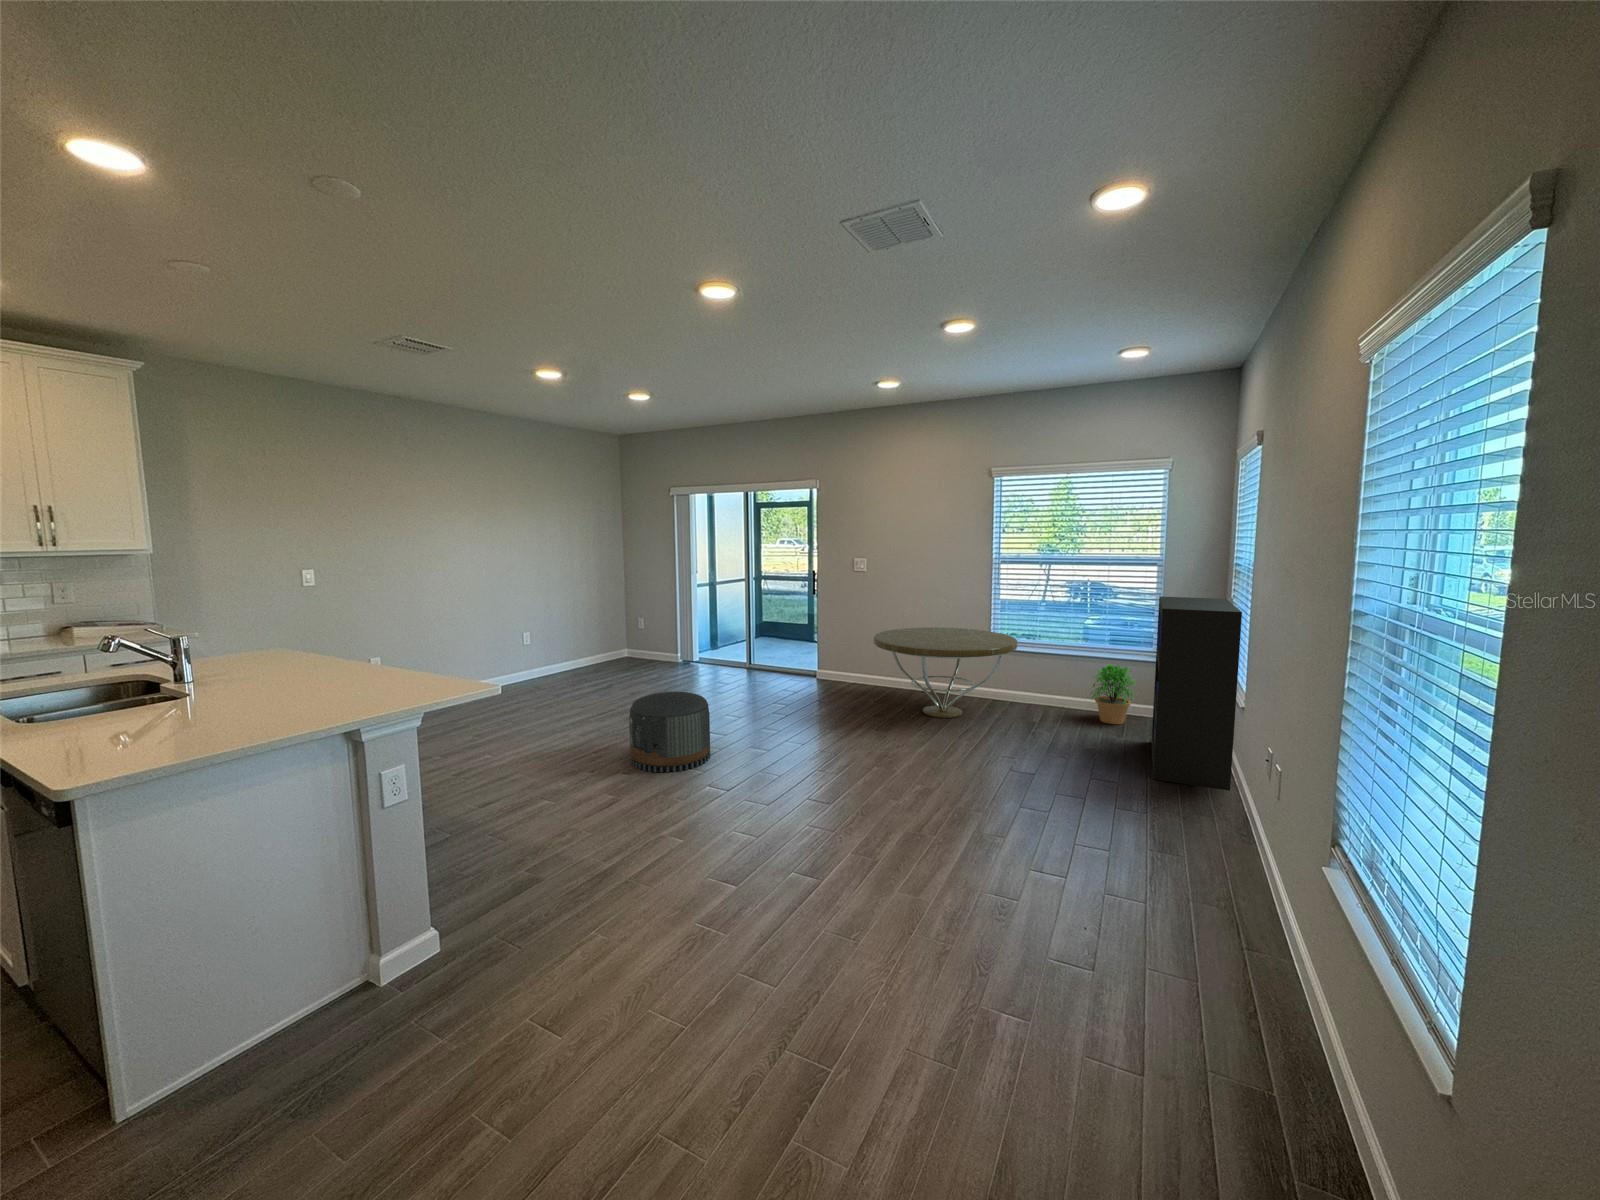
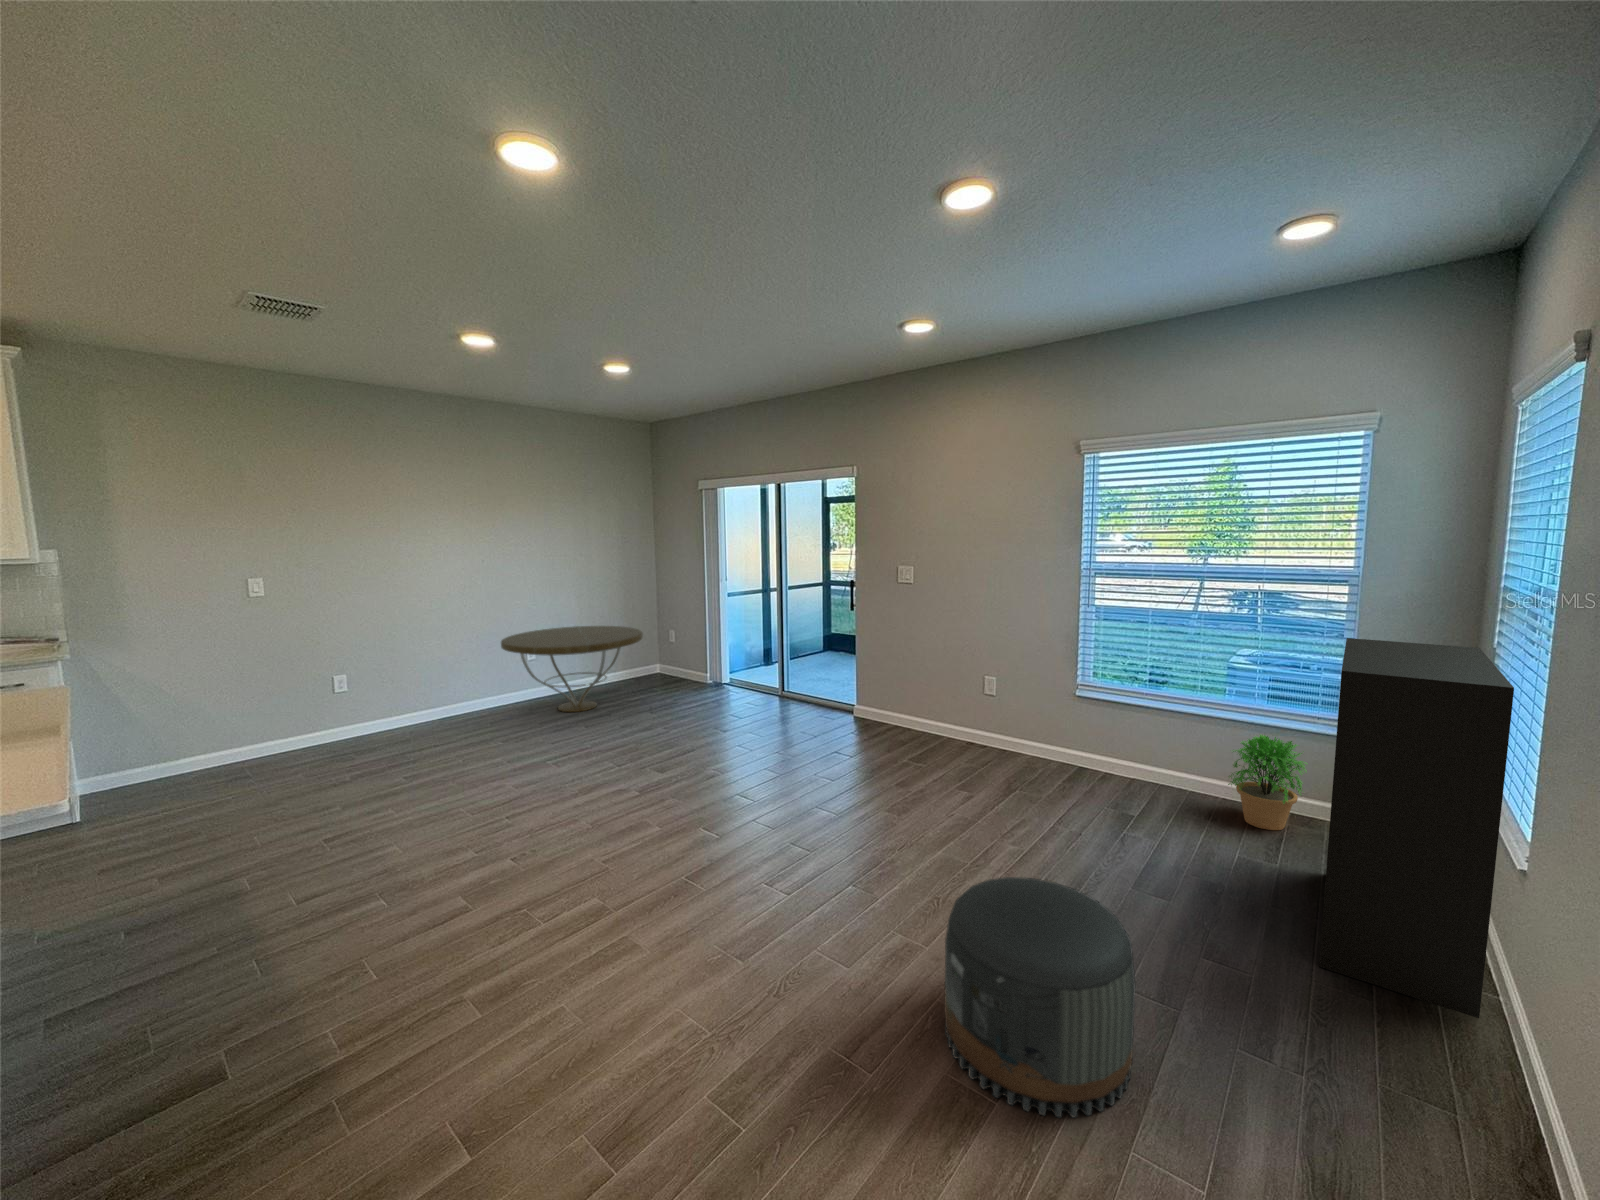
coffee table: present [874,627,1018,718] -> present [501,626,643,712]
pouf: present [629,692,710,772] -> present [945,877,1135,1117]

